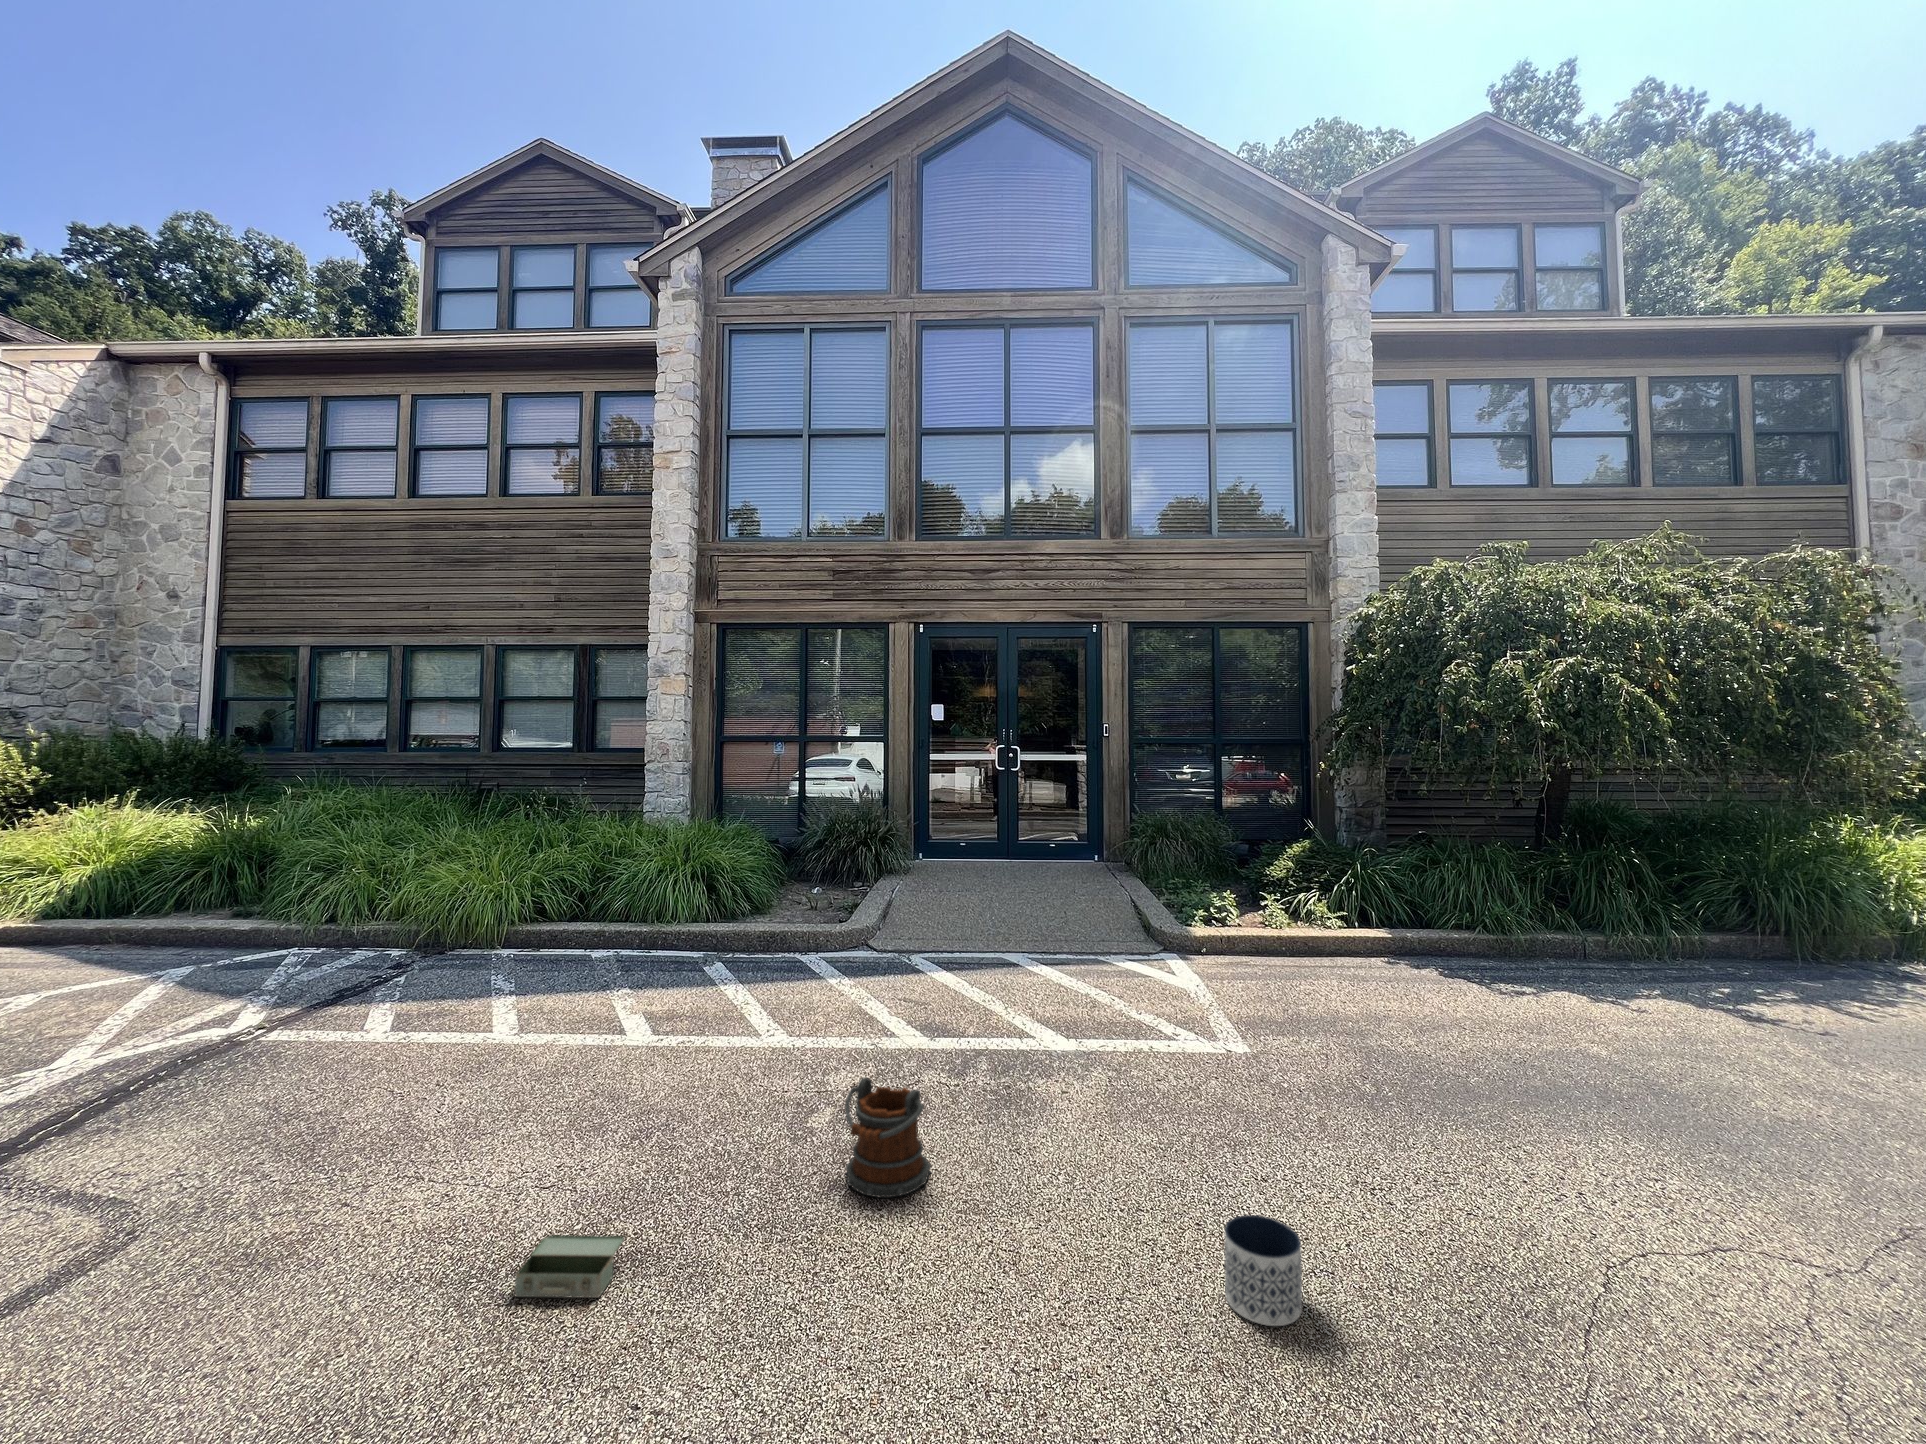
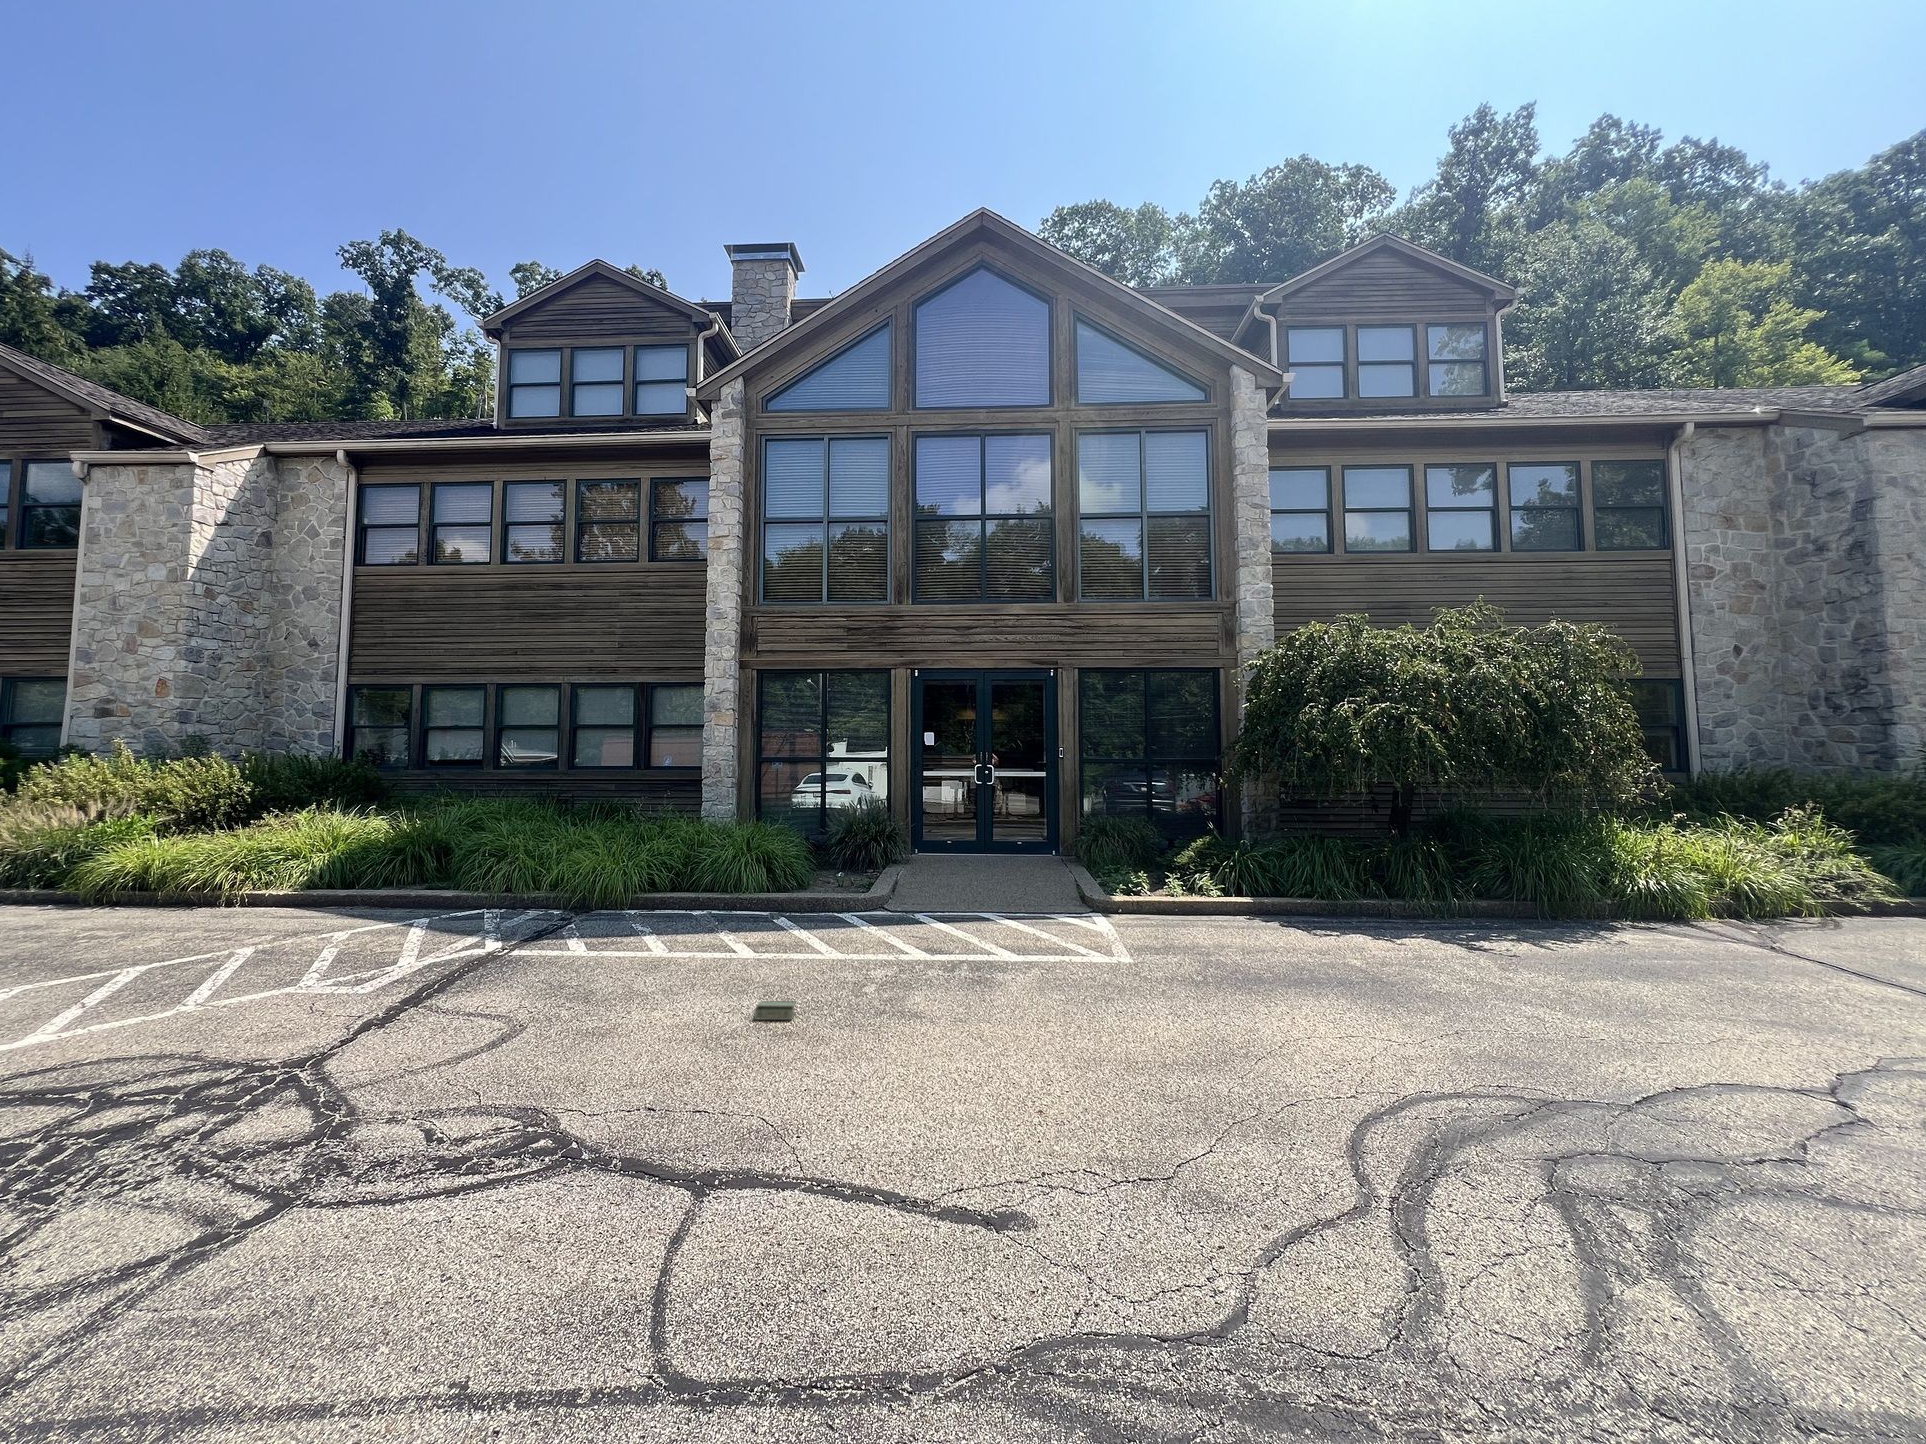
bucket: present [845,1077,931,1197] -> none [892,944,936,998]
planter: present [1224,1215,1302,1326] -> none [1069,989,1102,1028]

